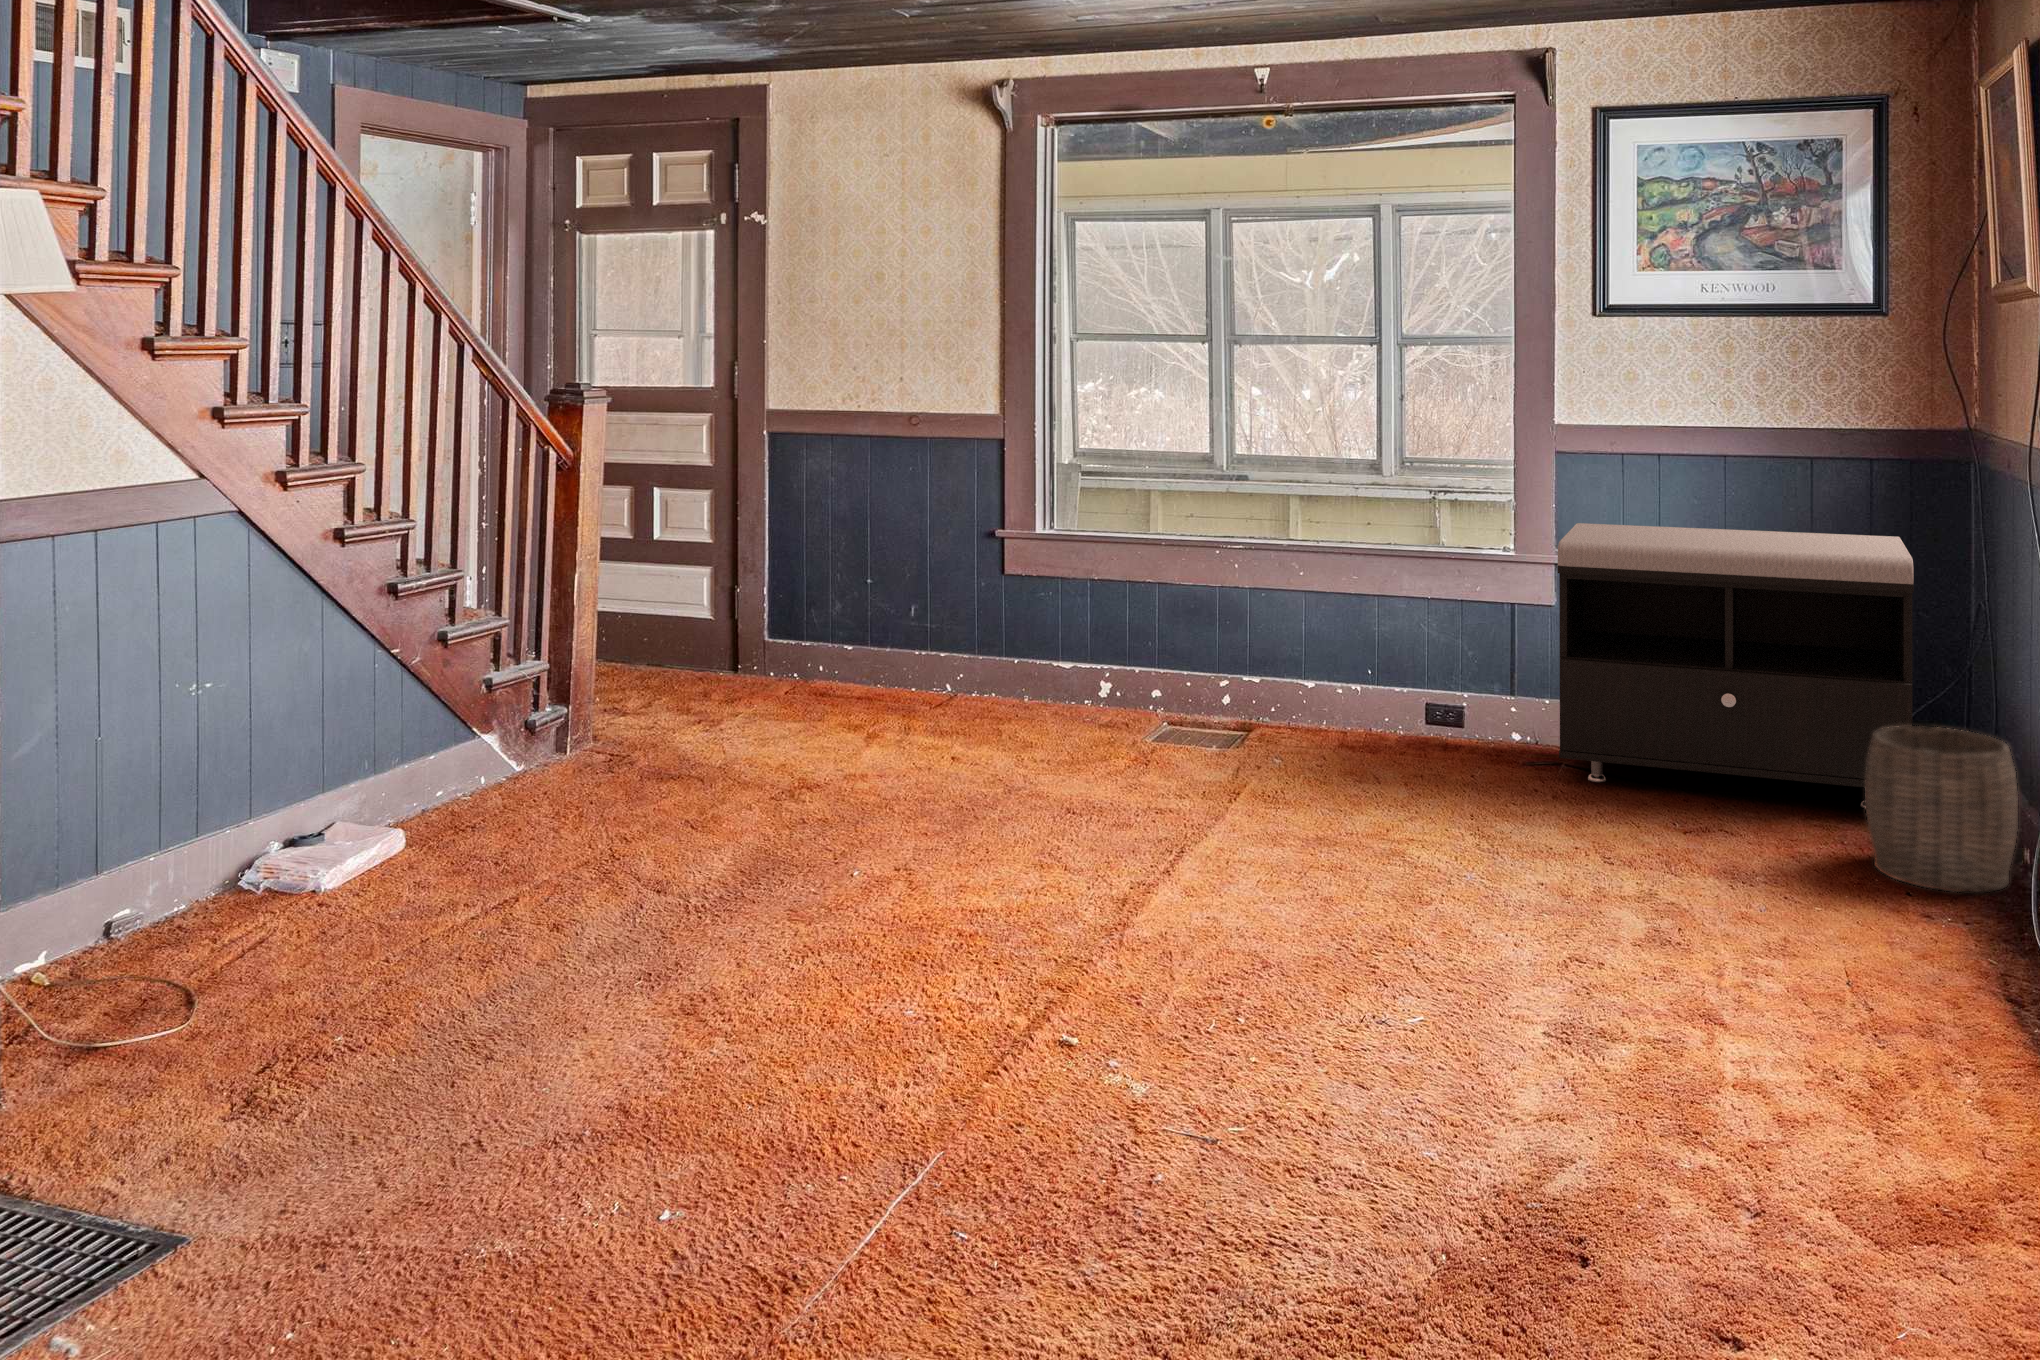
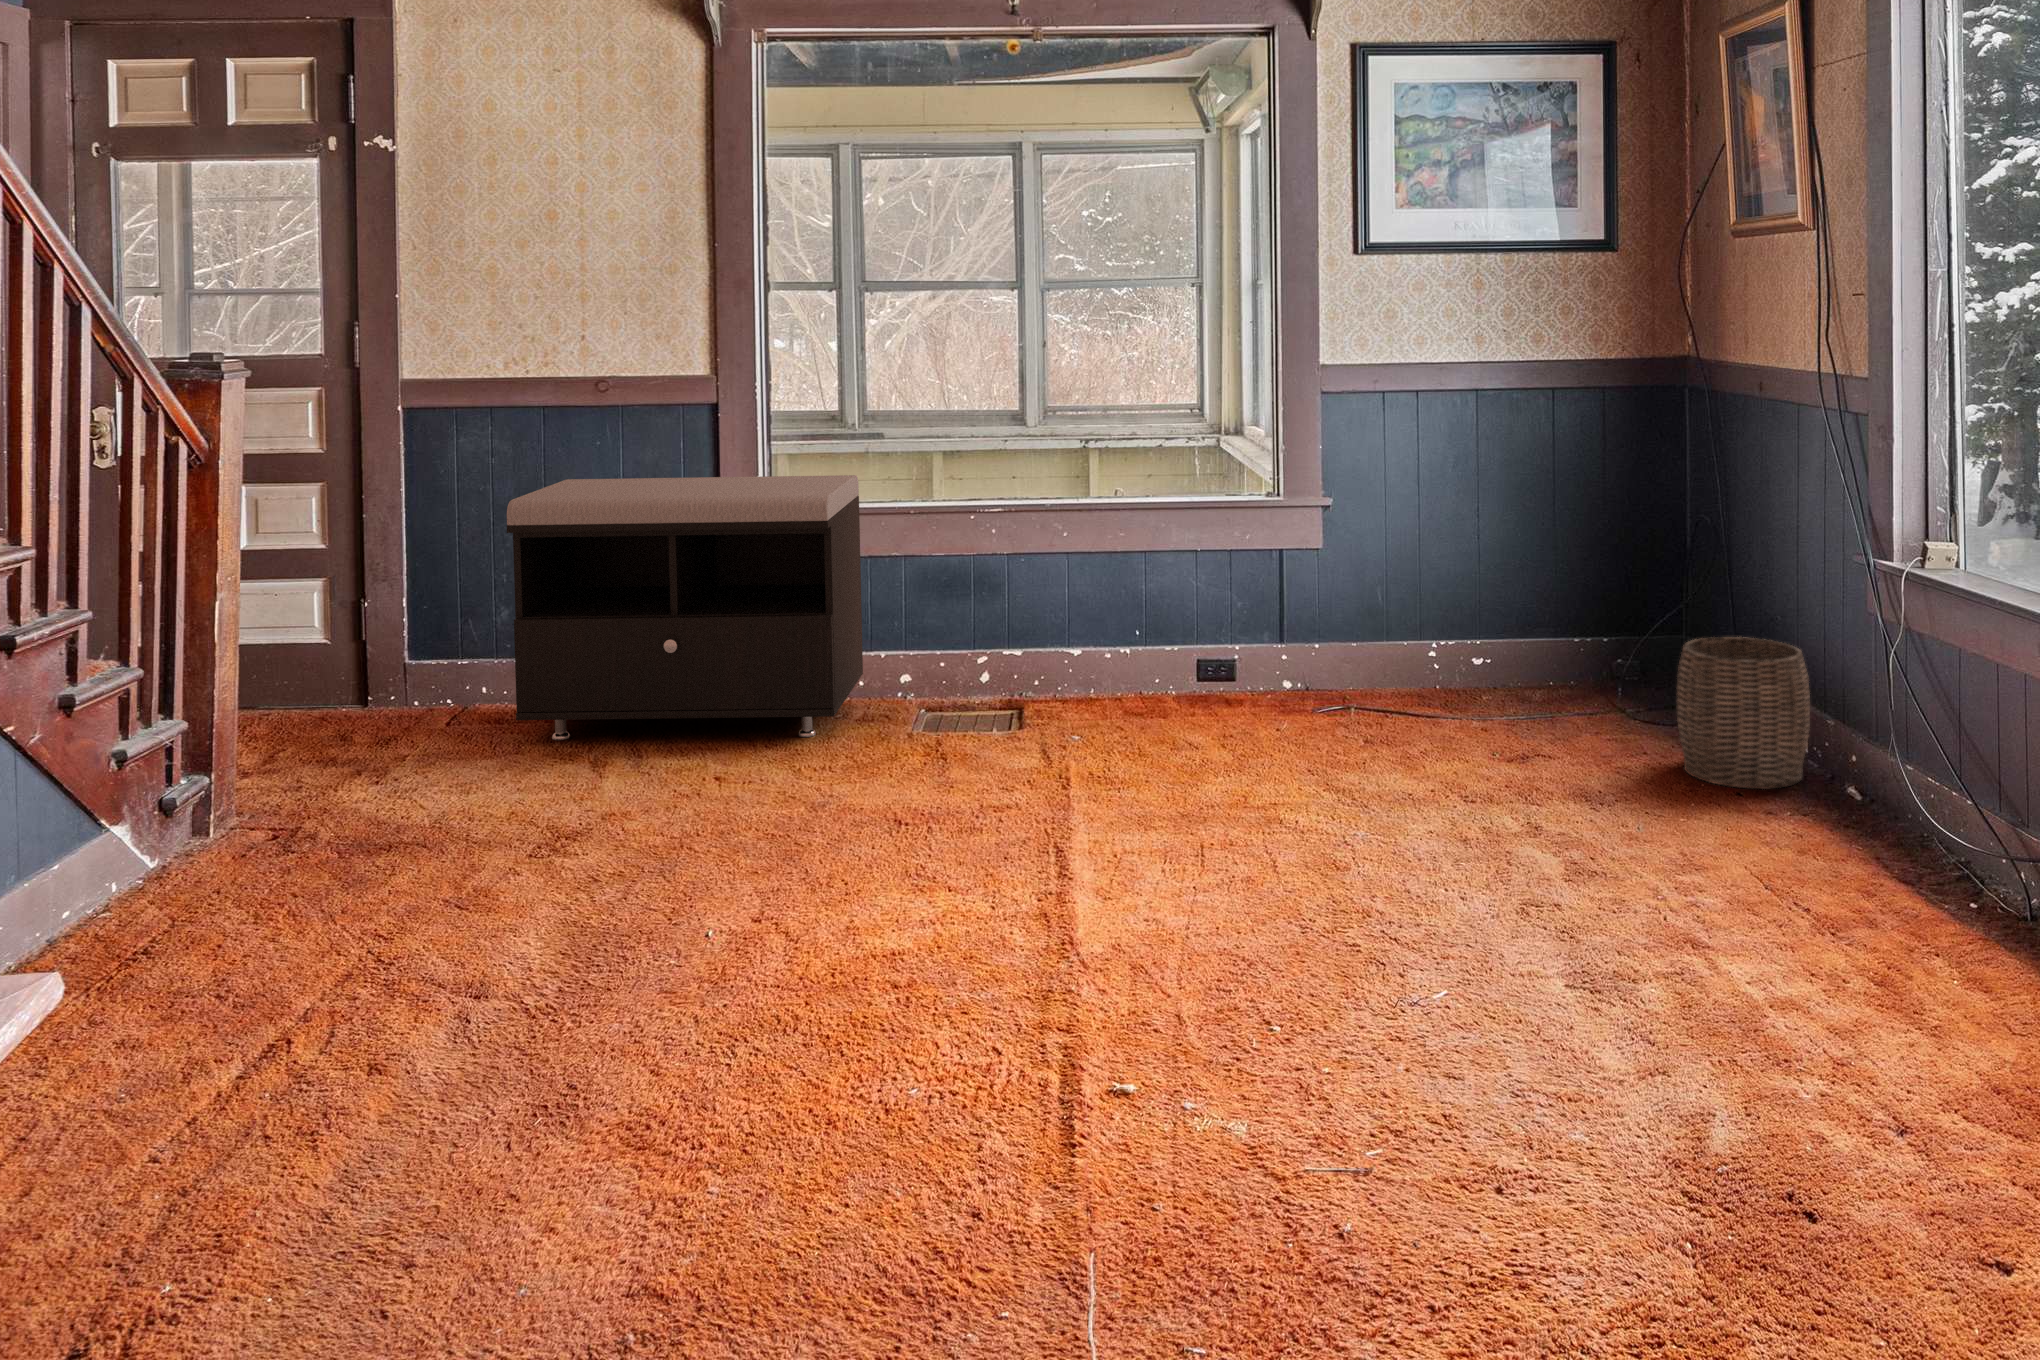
storage bench: present [1558,523,1914,809] -> present [507,475,863,740]

